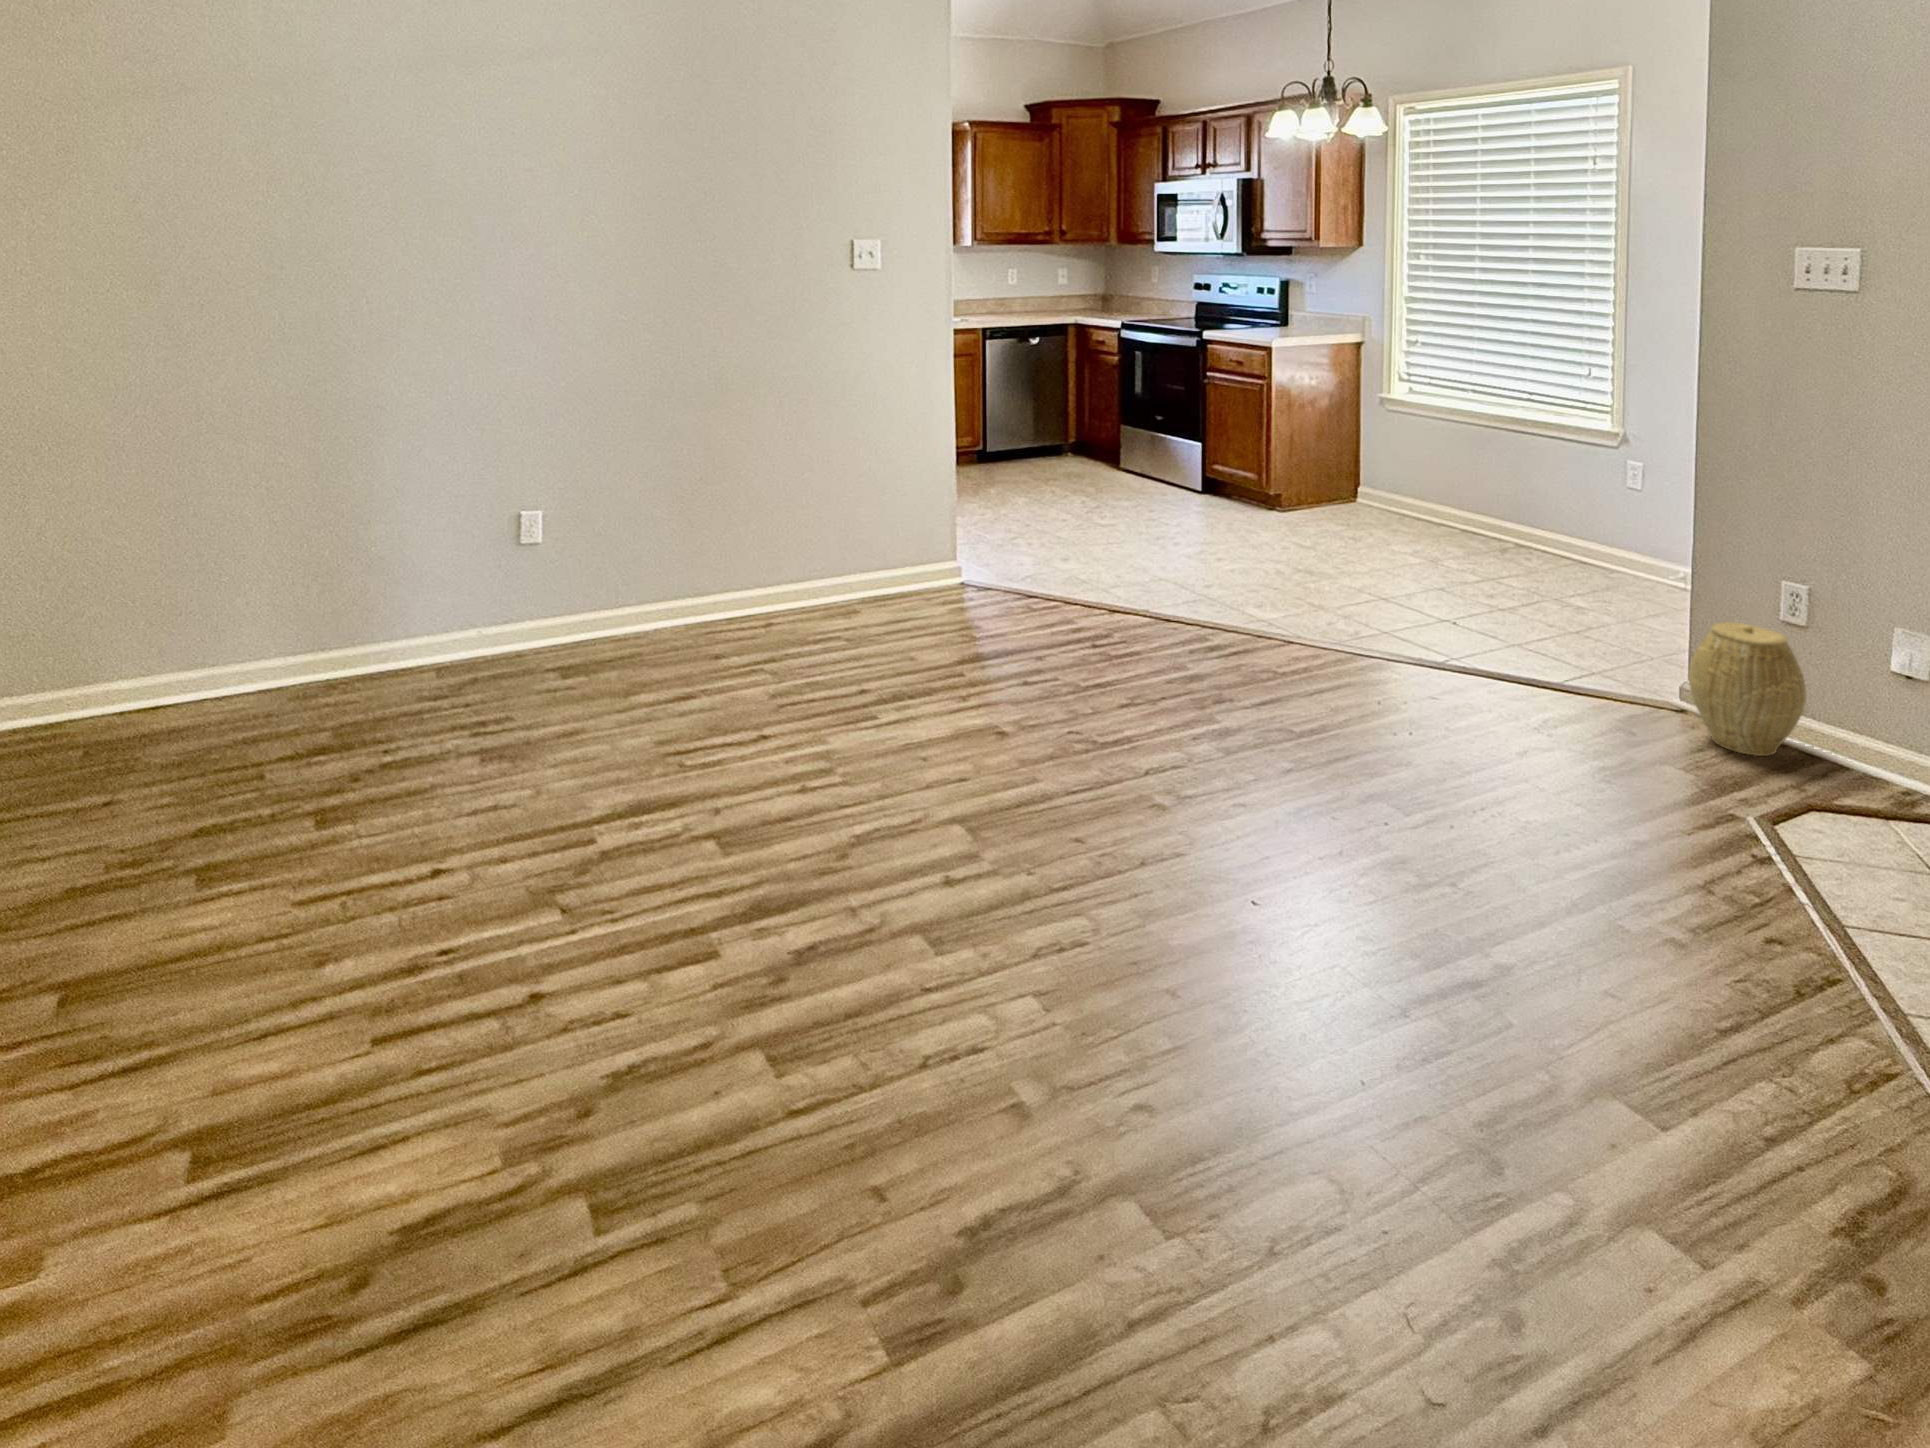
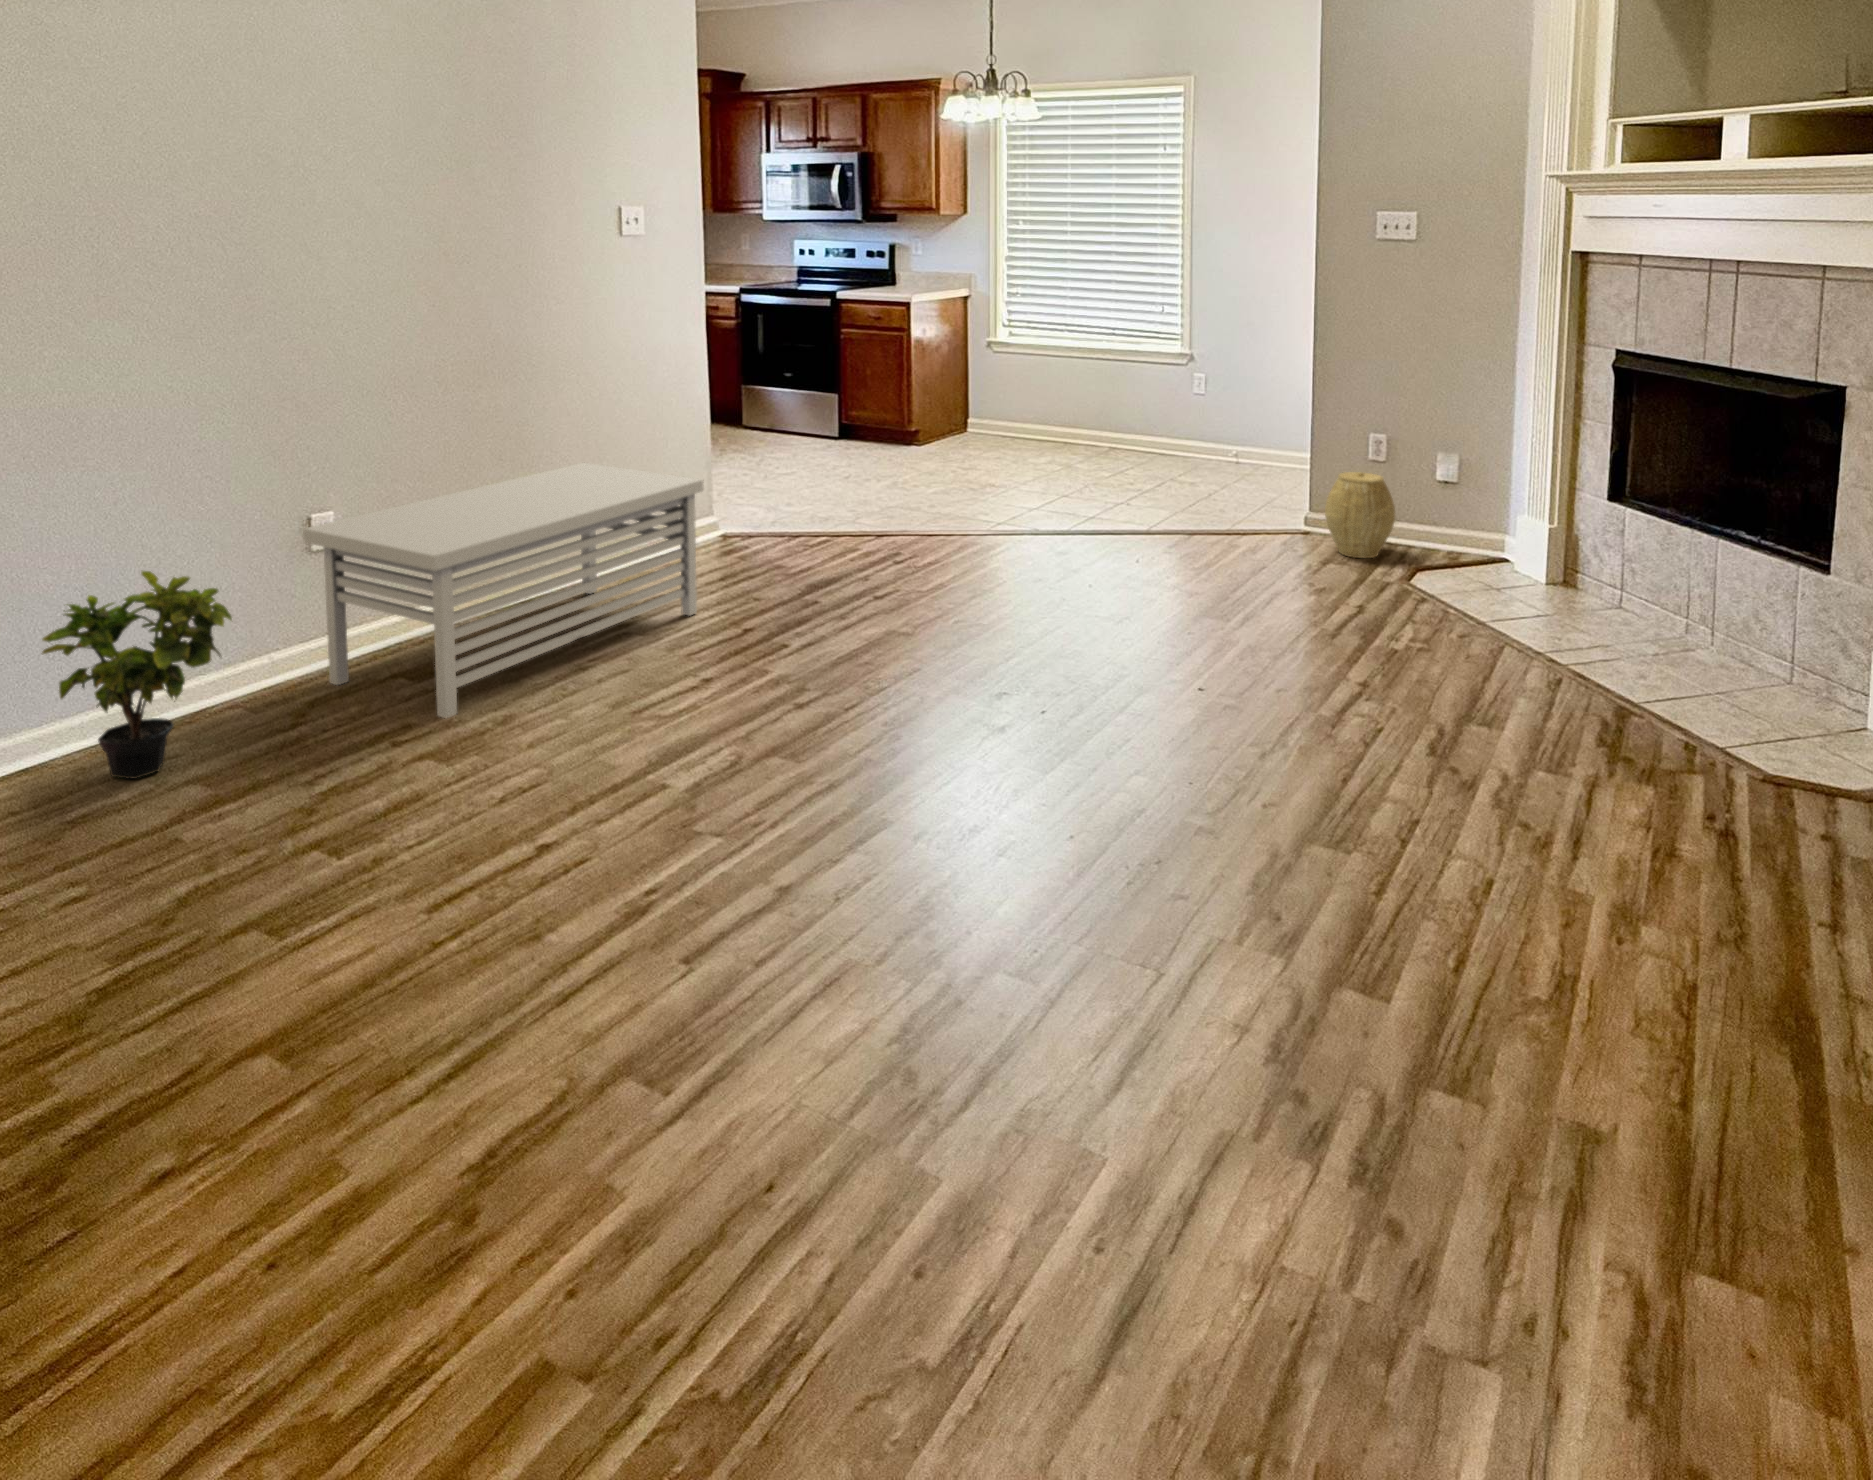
storage bench: none [468,488,849,723] -> present [303,463,704,718]
potted plant: none [206,542,358,722] -> present [42,571,232,779]

